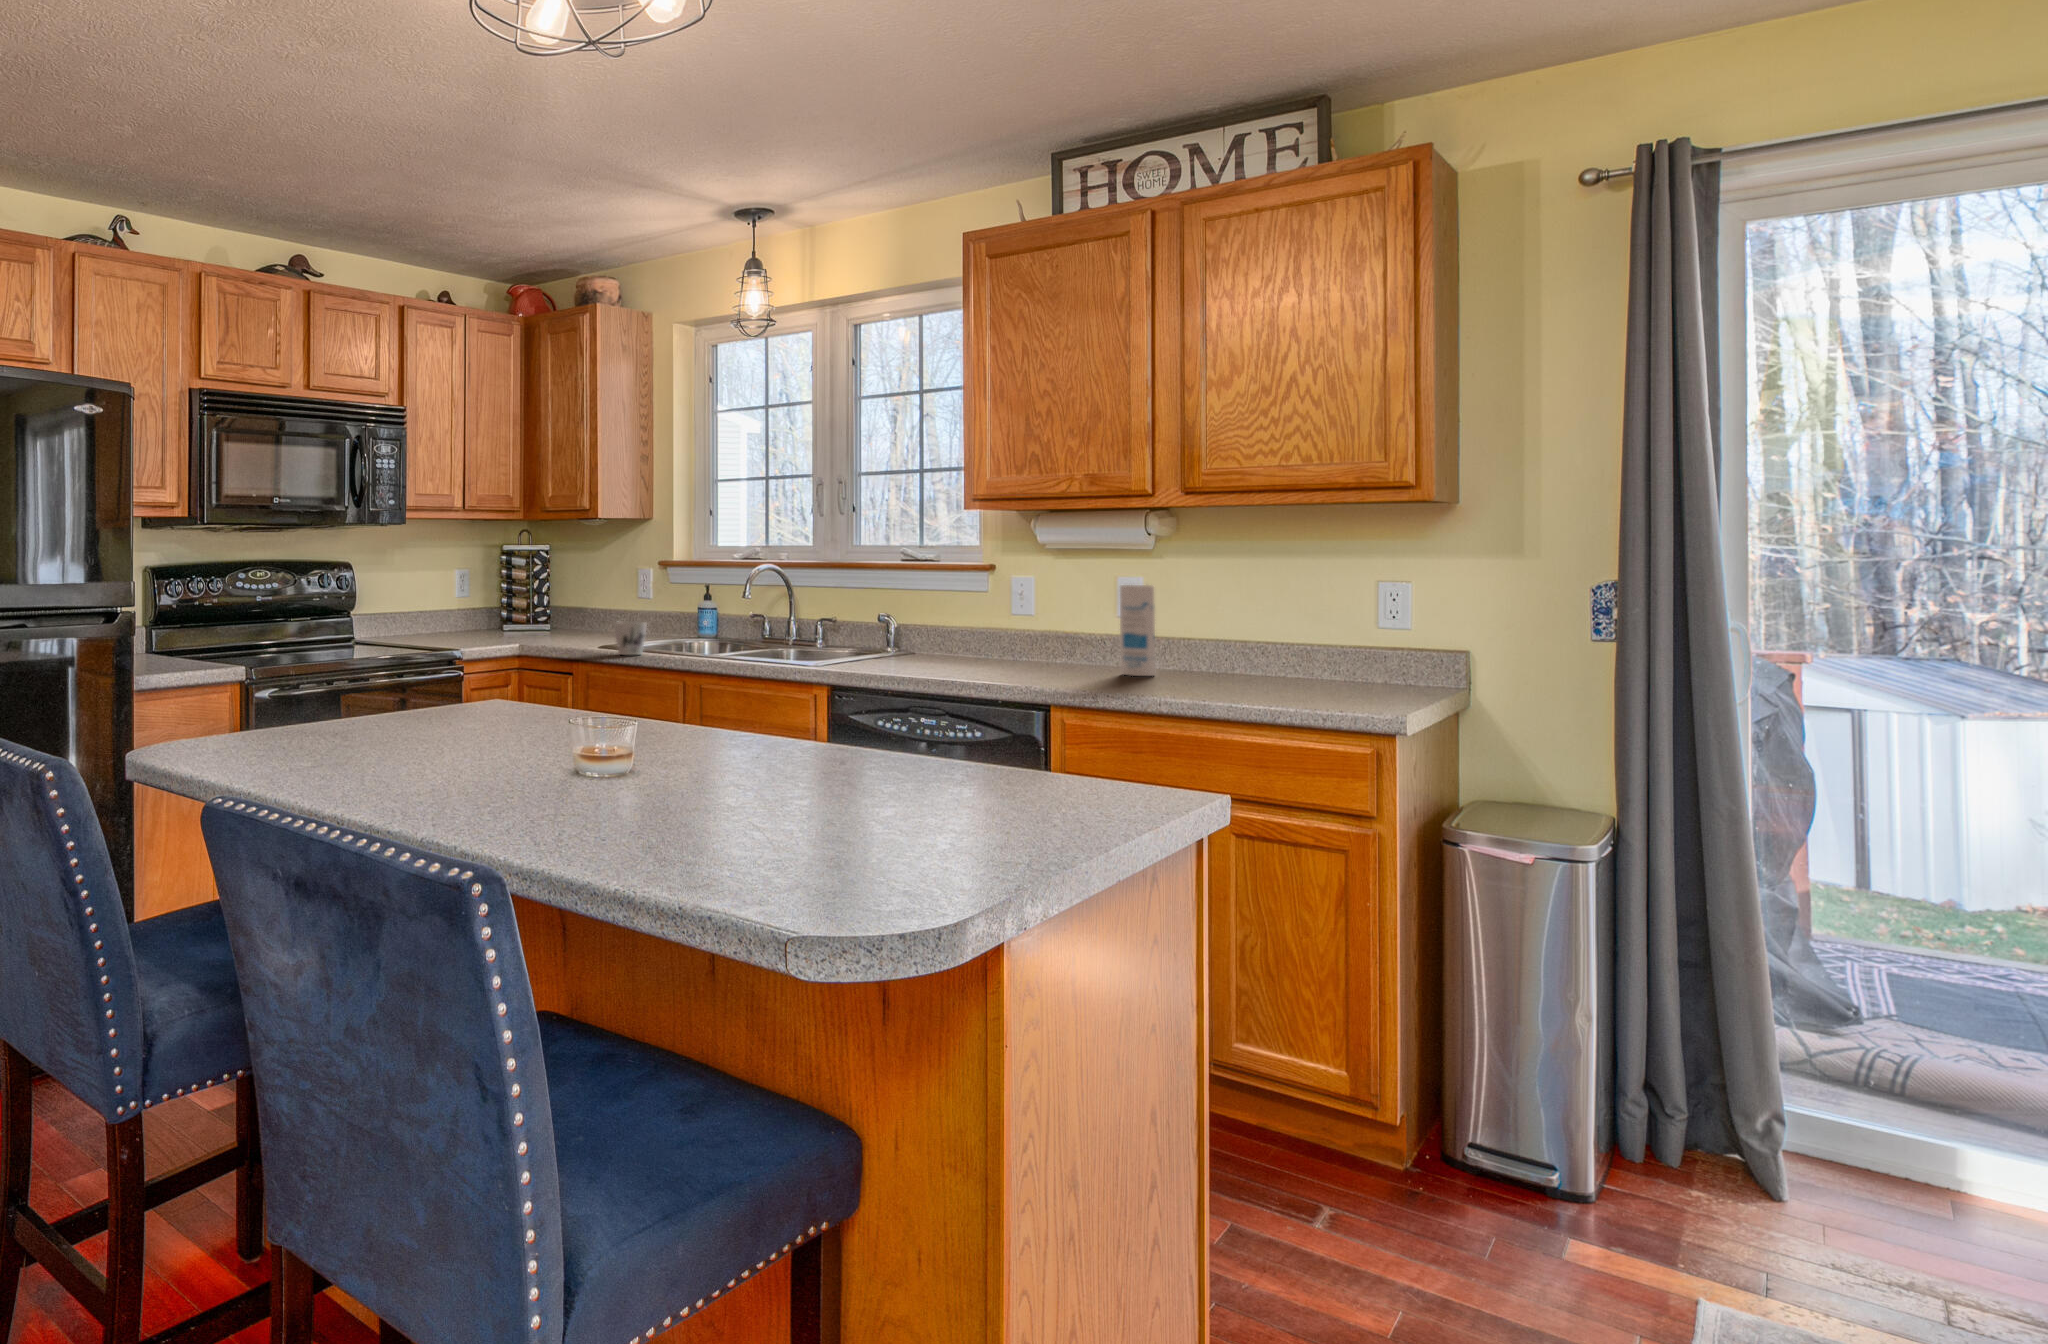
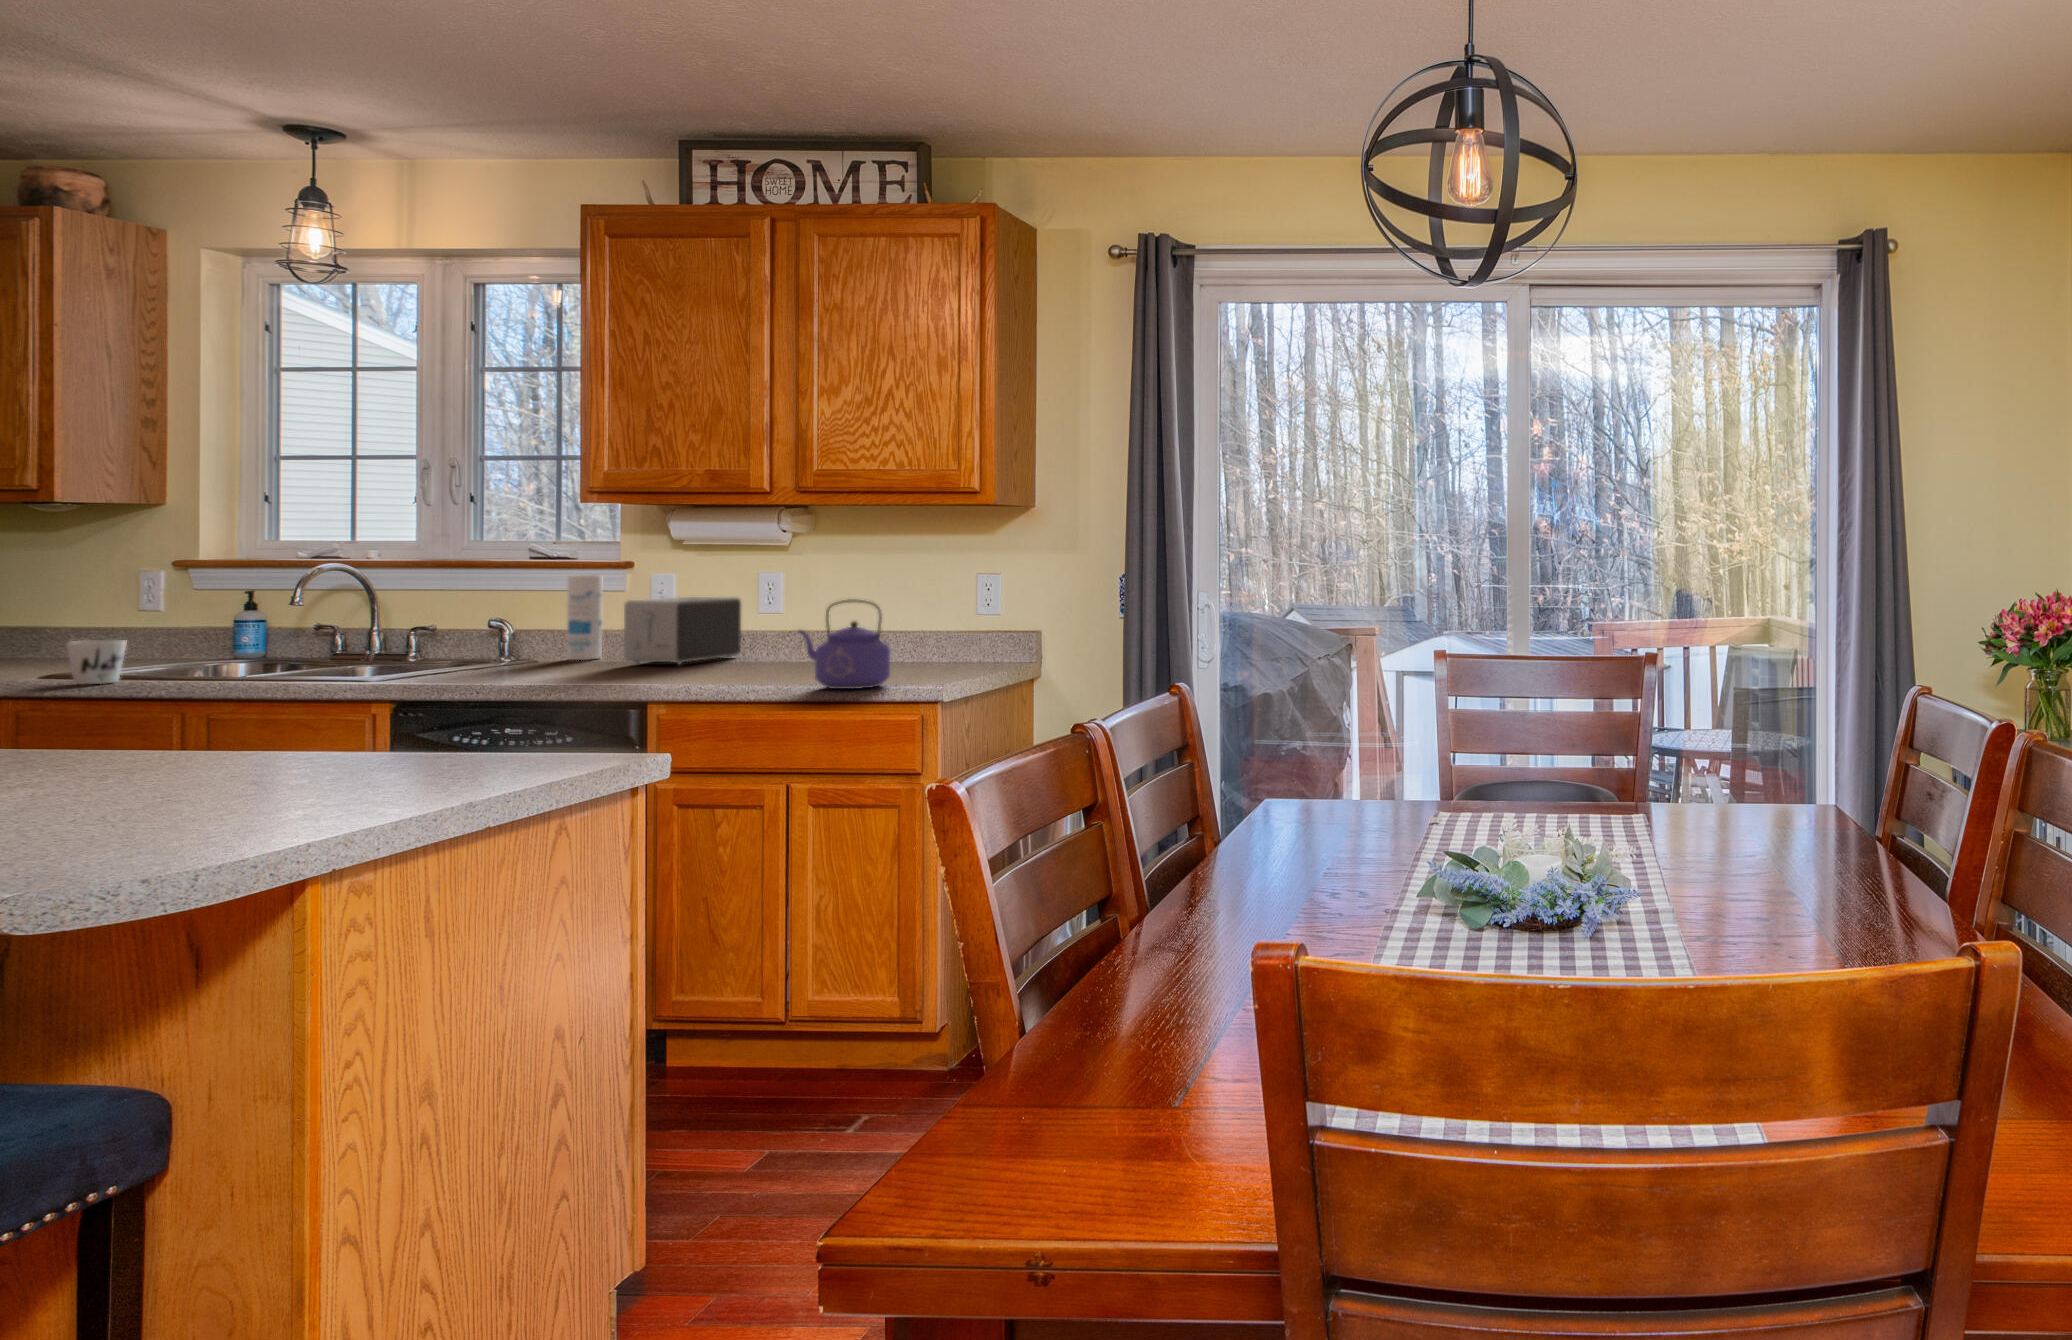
canister: present [1120,585,1155,676] -> present [567,575,602,660]
toaster: none [1002,600,1104,668] -> present [624,597,741,664]
kettle: none [1210,610,1324,712] -> present [799,600,890,689]

